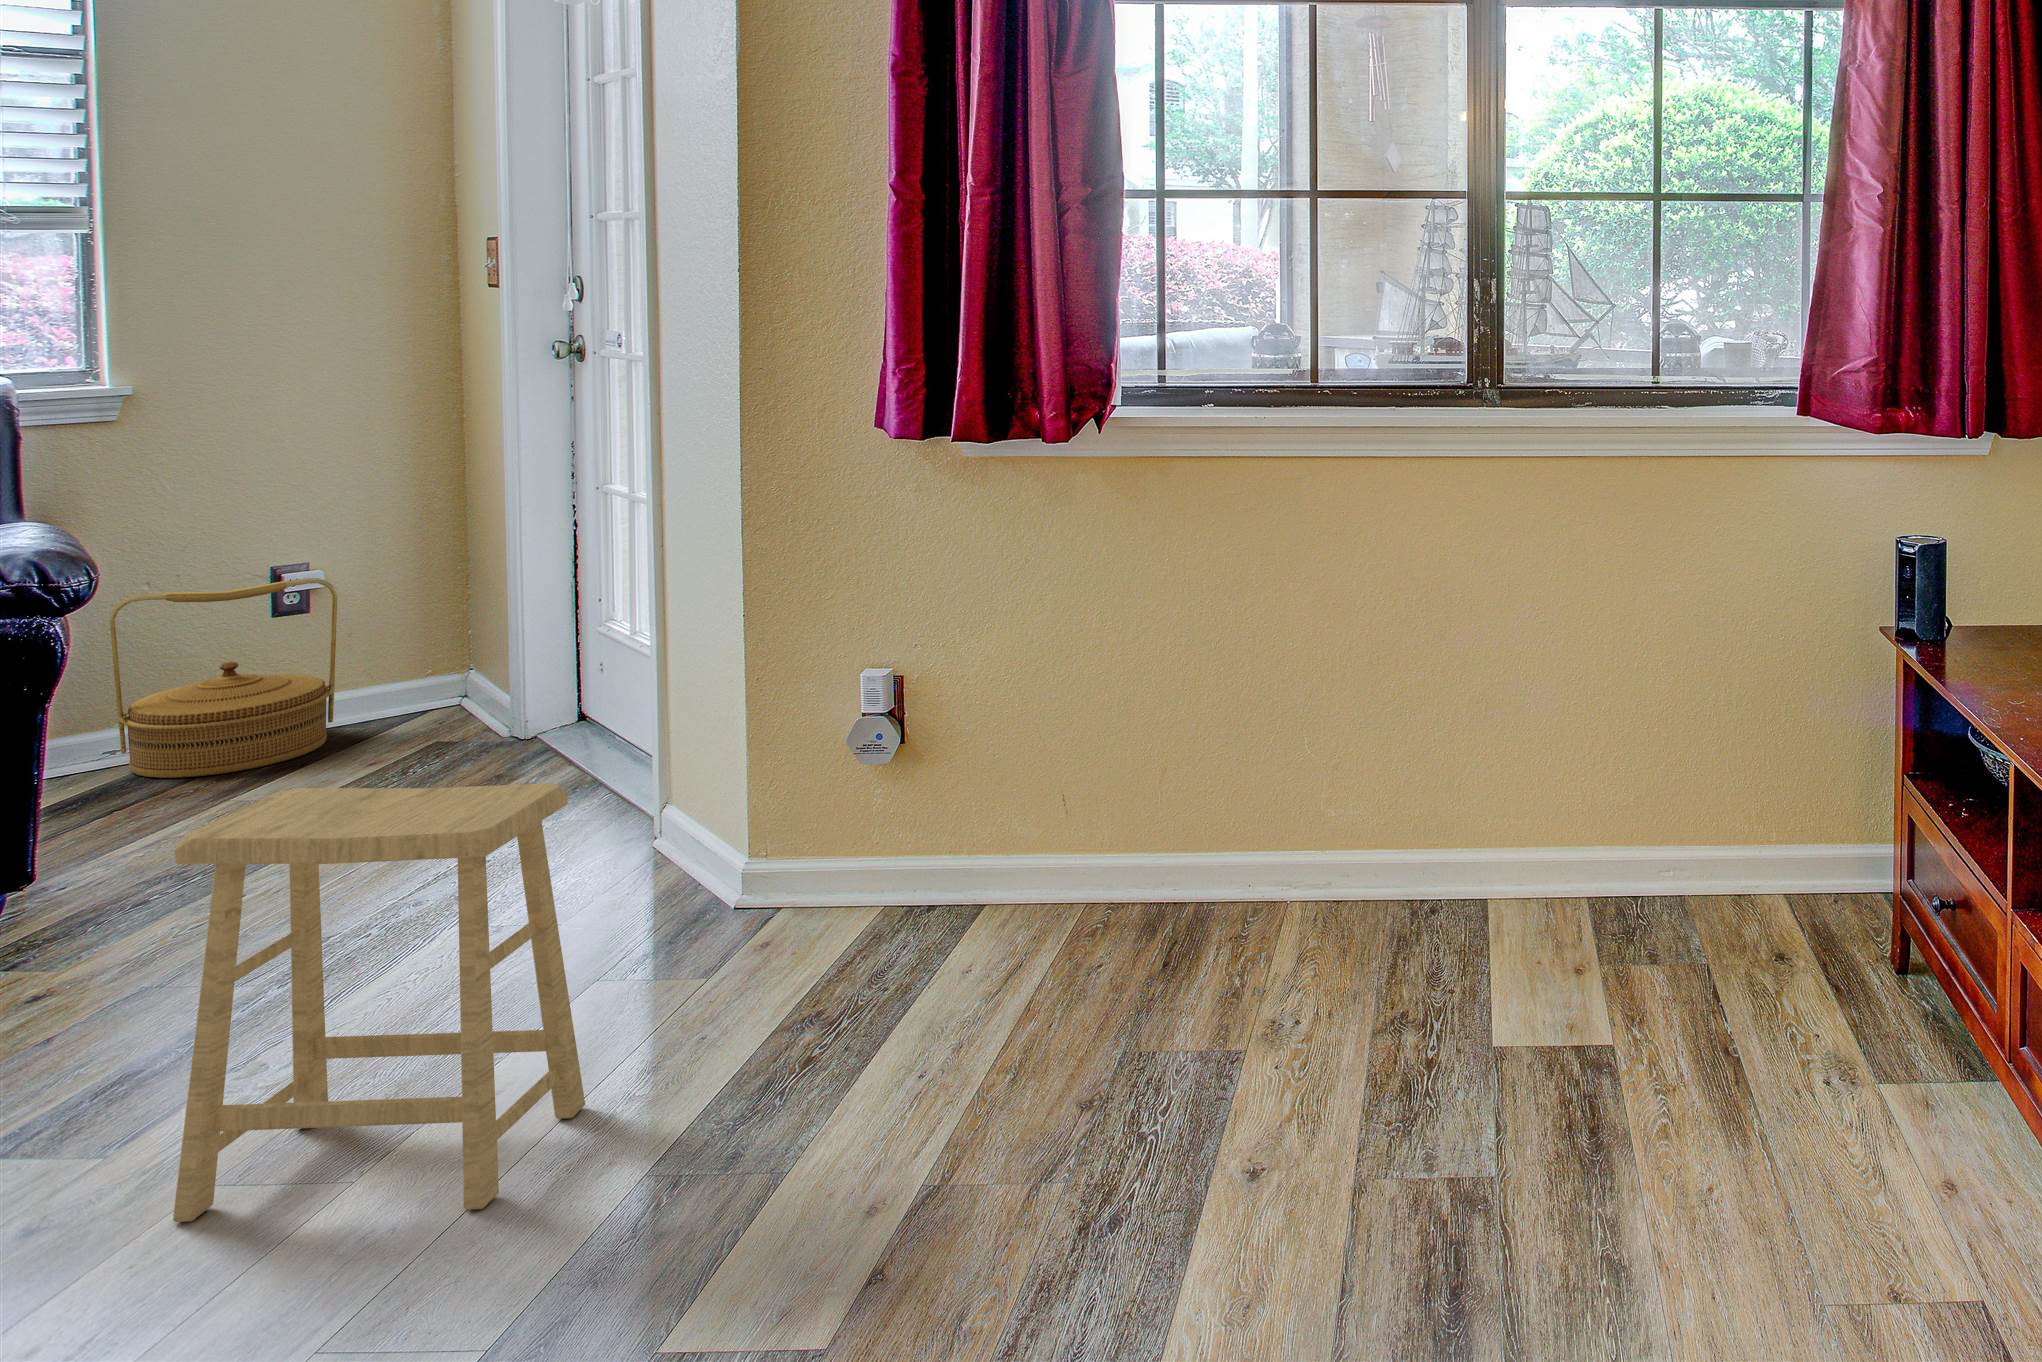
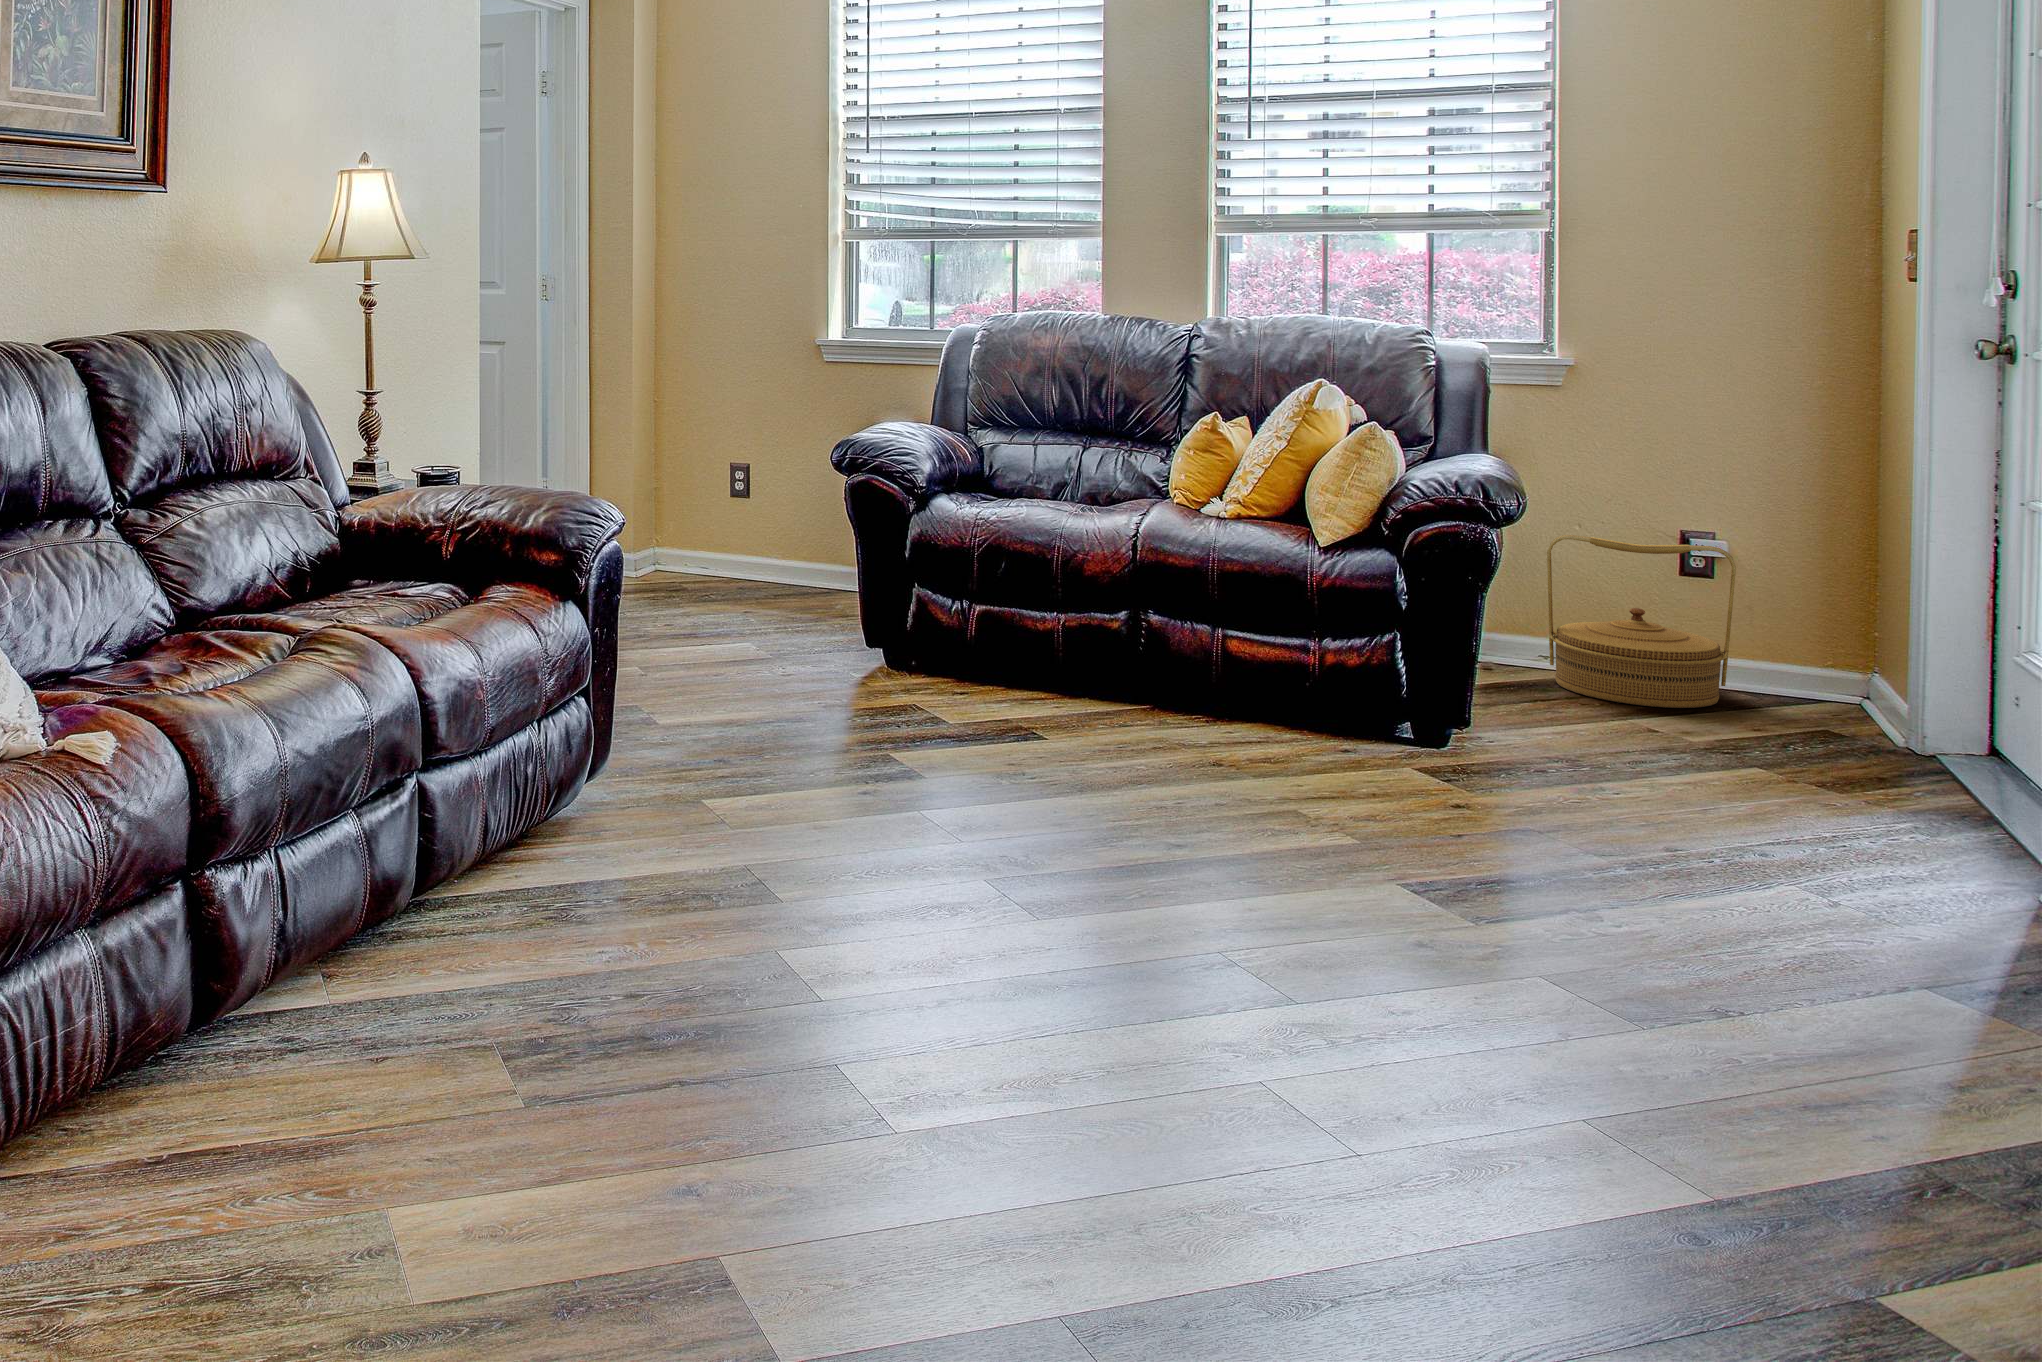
footstool: present [173,783,585,1222] -> none [1512,686,1873,1105]

